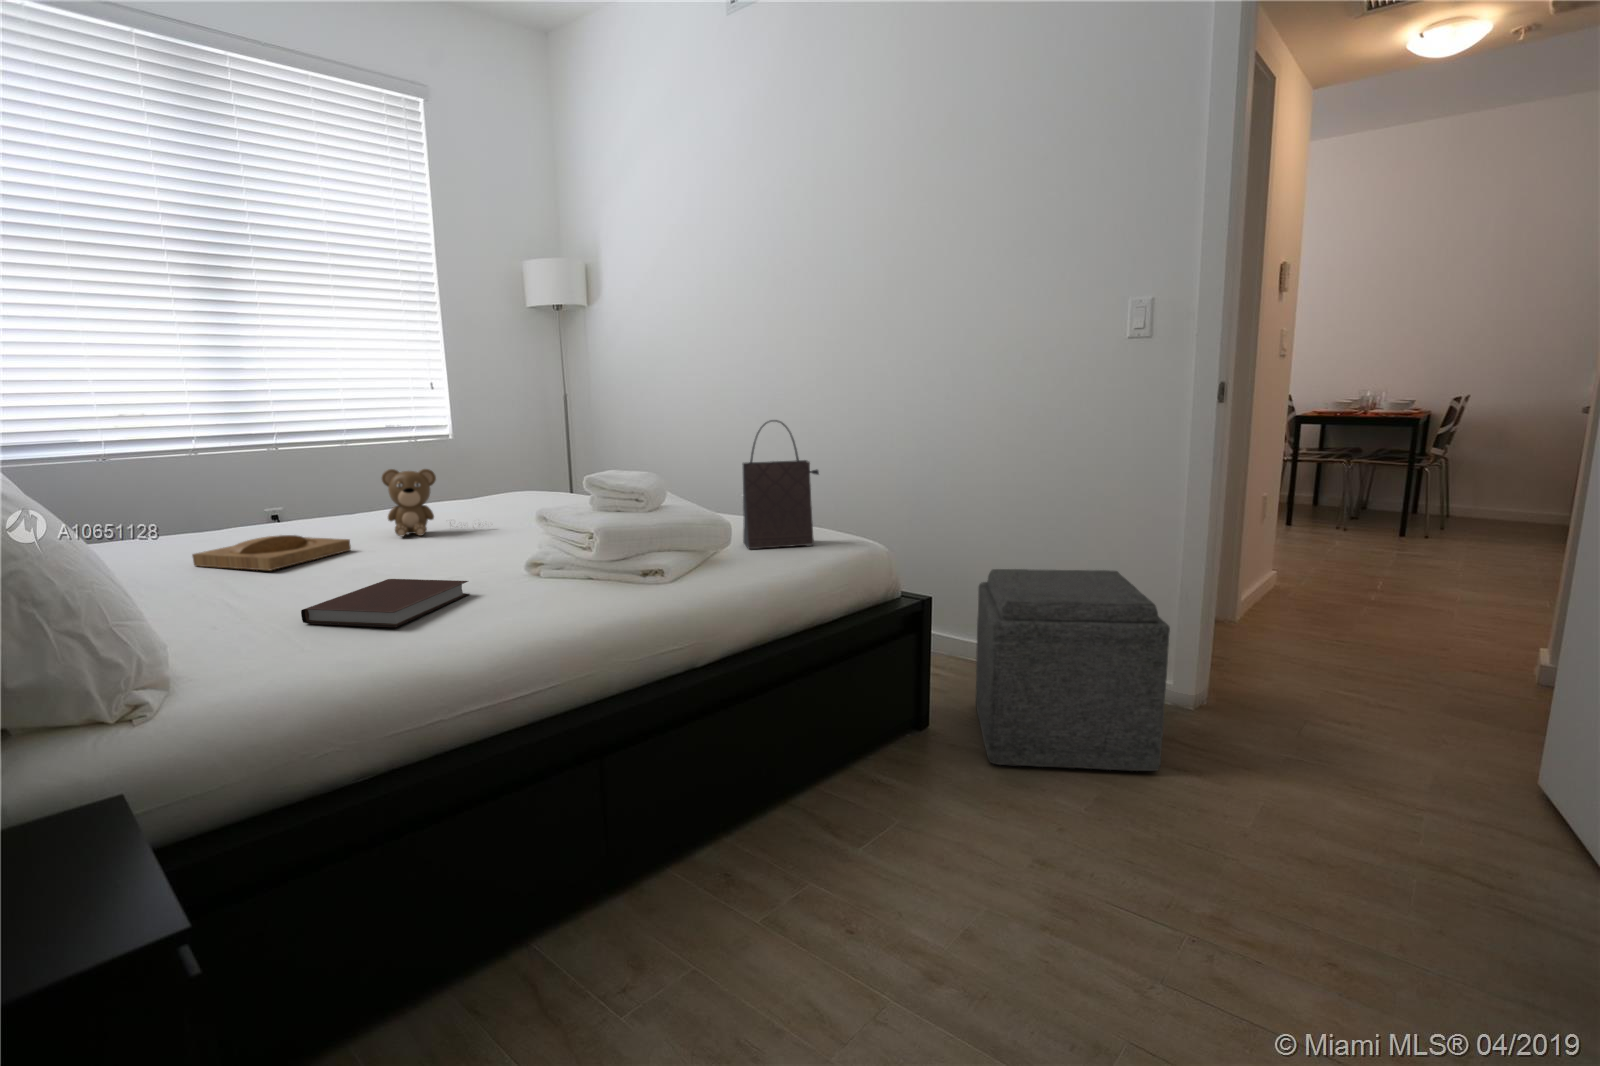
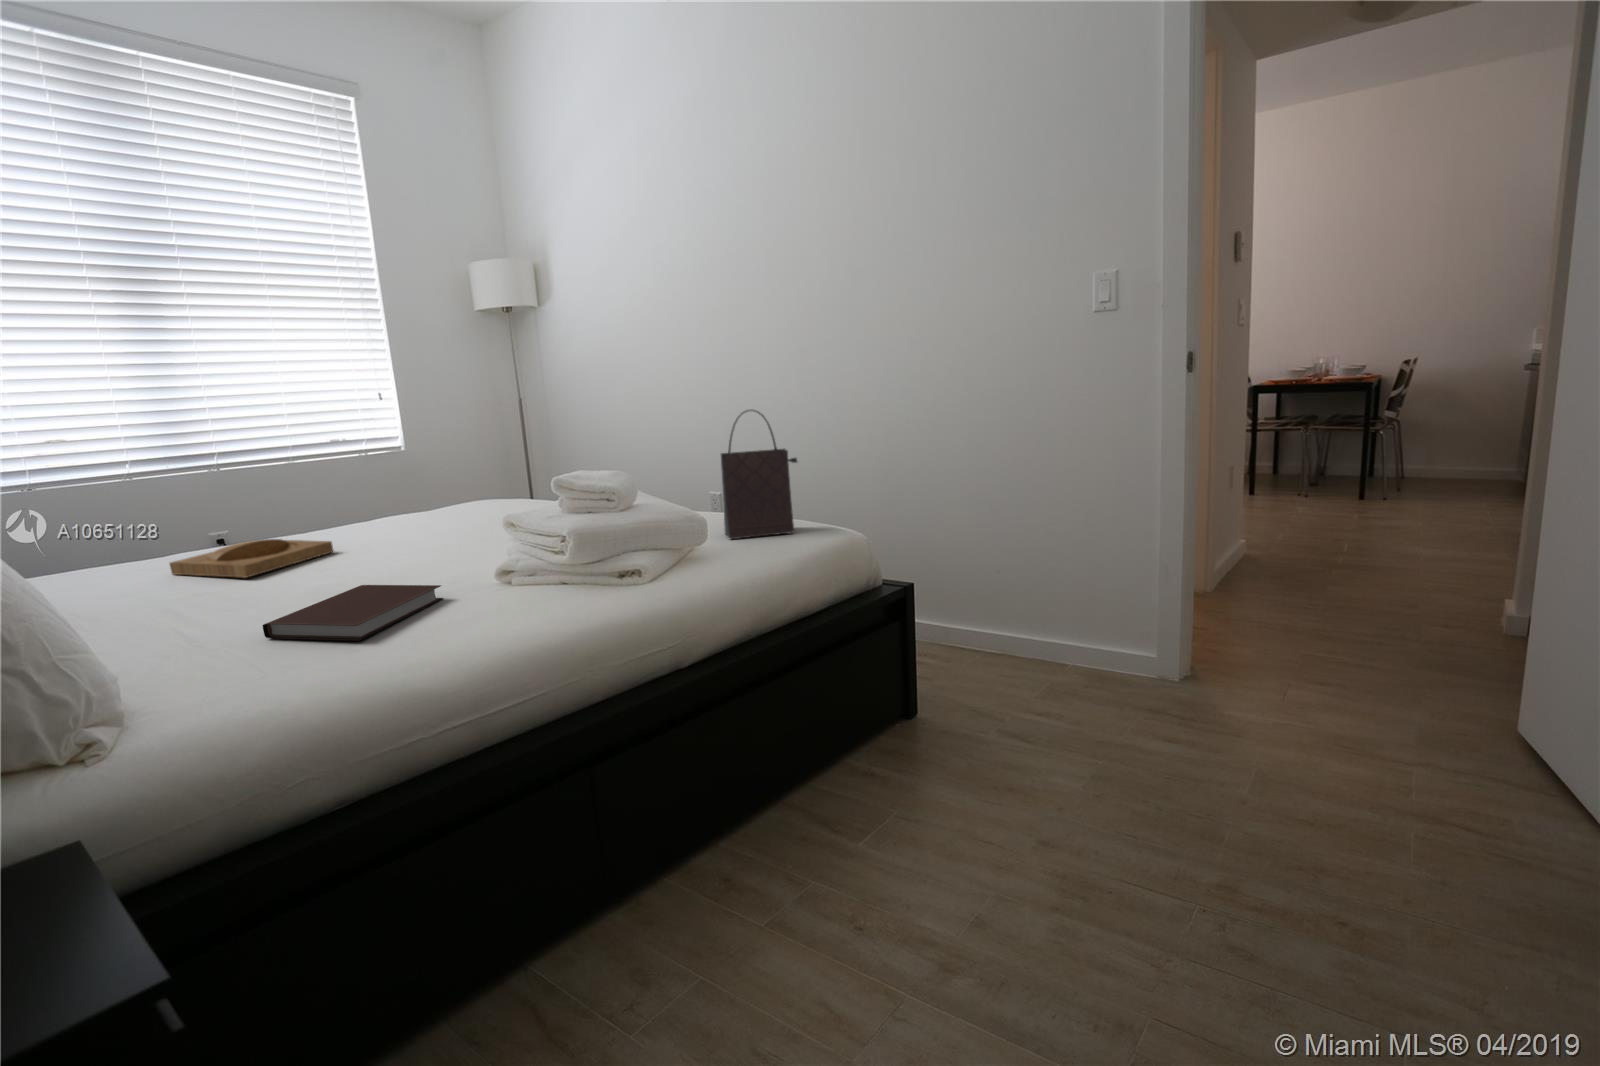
teddy bear: present [382,469,486,536] -> none [364,467,478,535]
ottoman: present [976,569,1170,771] -> none [957,548,1148,746]

